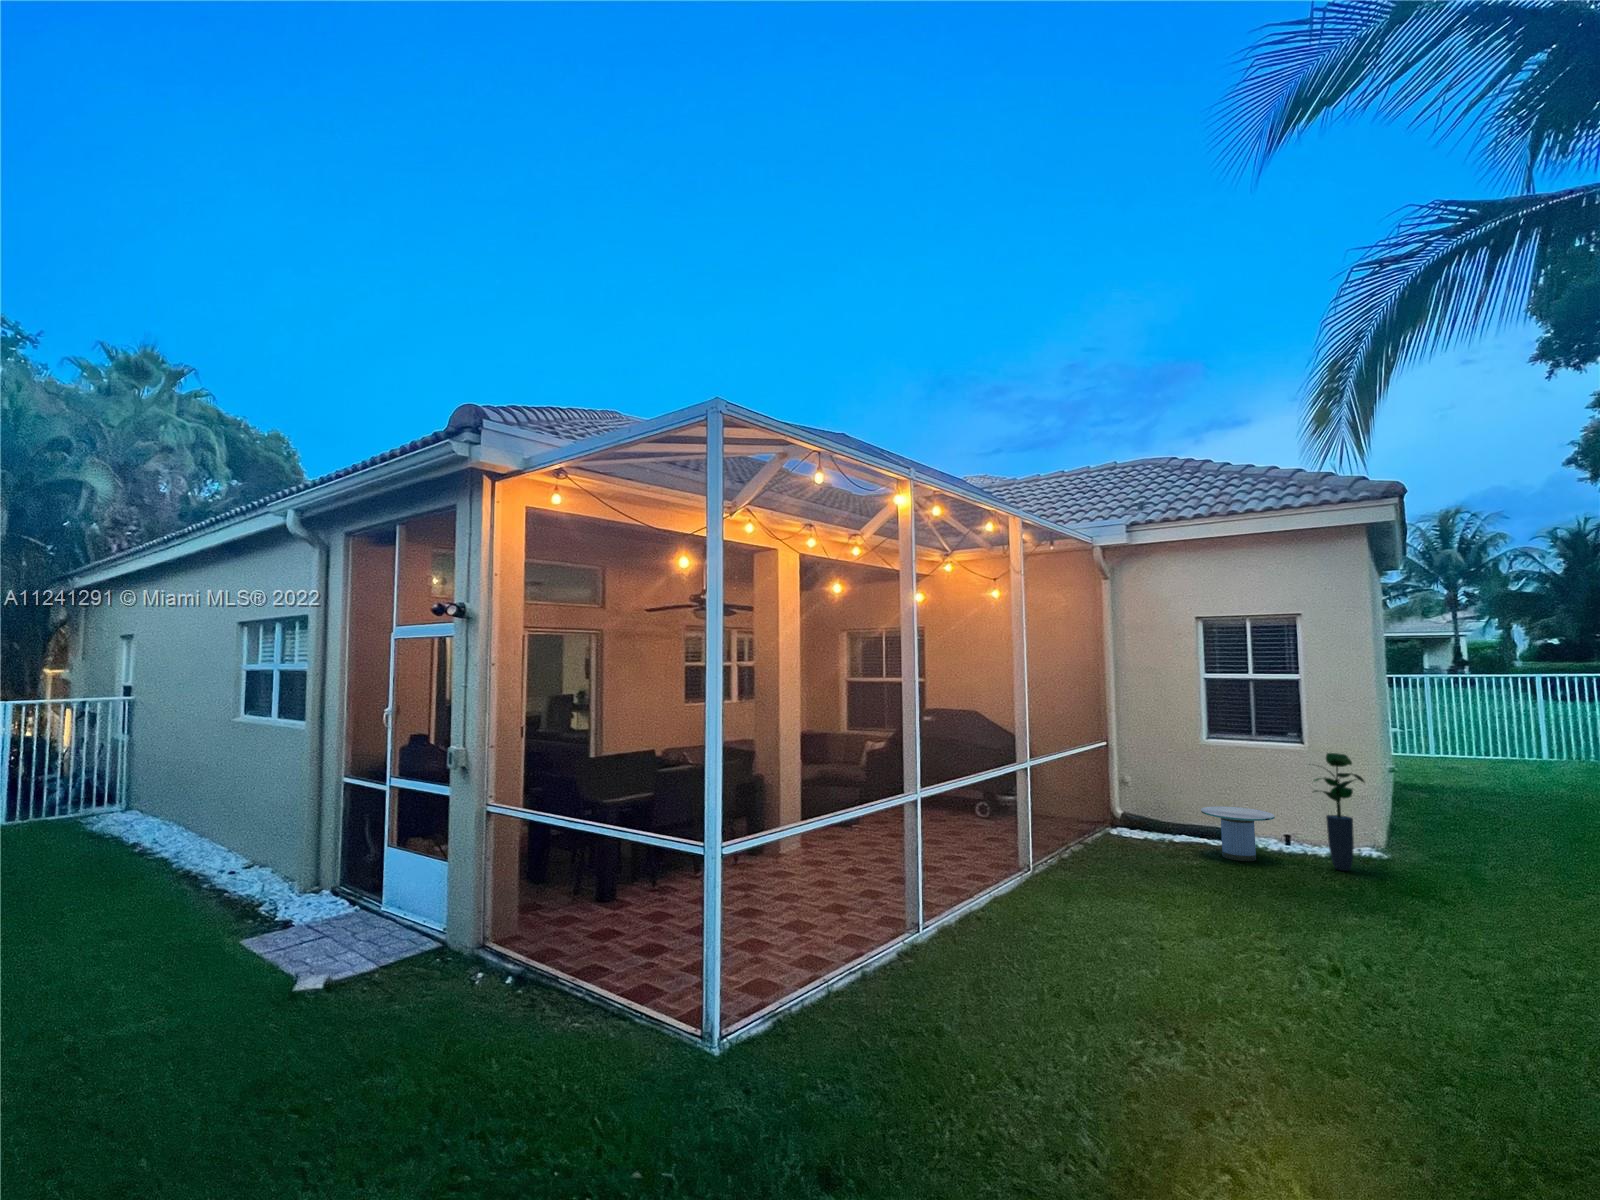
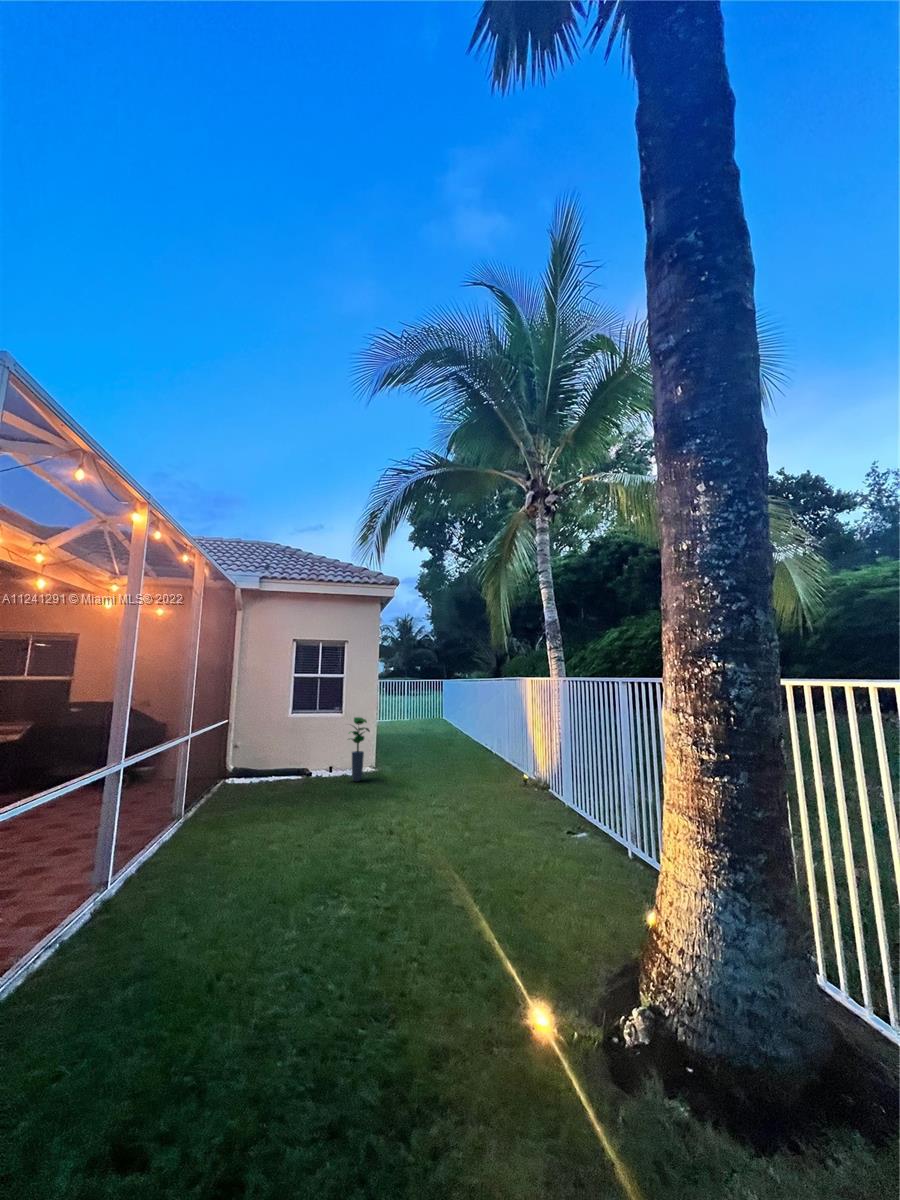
side table: present [1201,806,1275,861] -> none [288,754,327,786]

